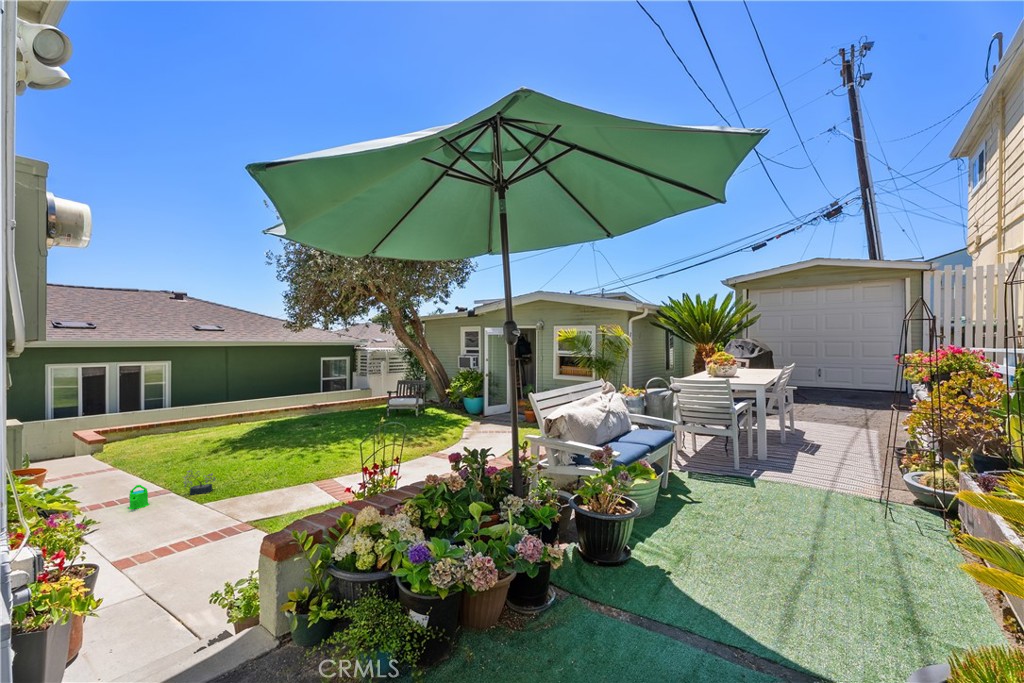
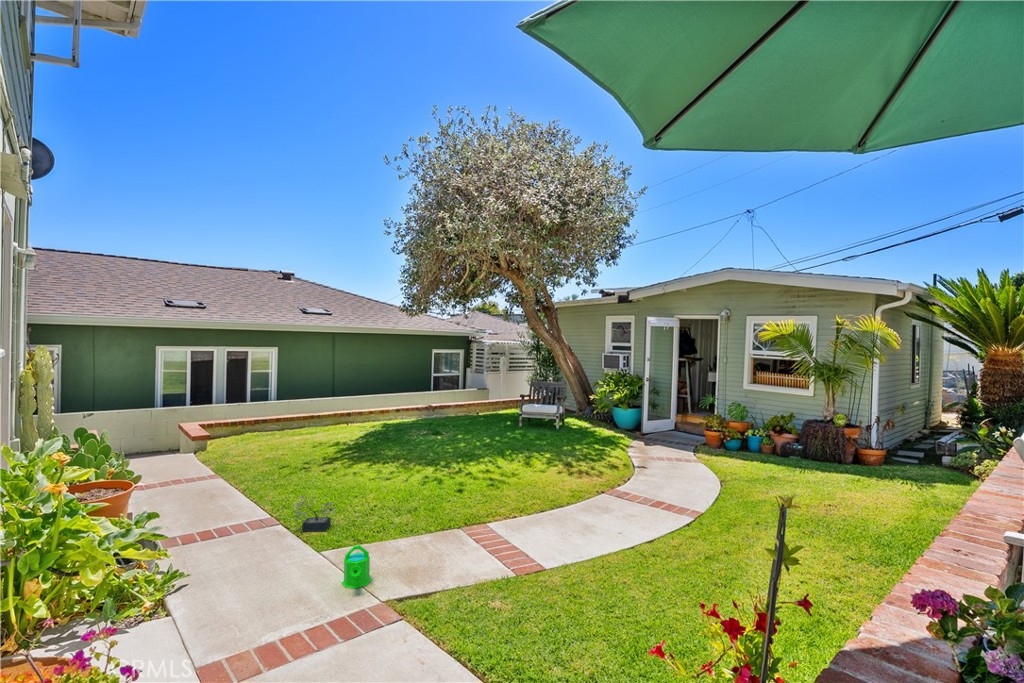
watering can: present [128,485,149,509] -> present [342,545,372,588]

